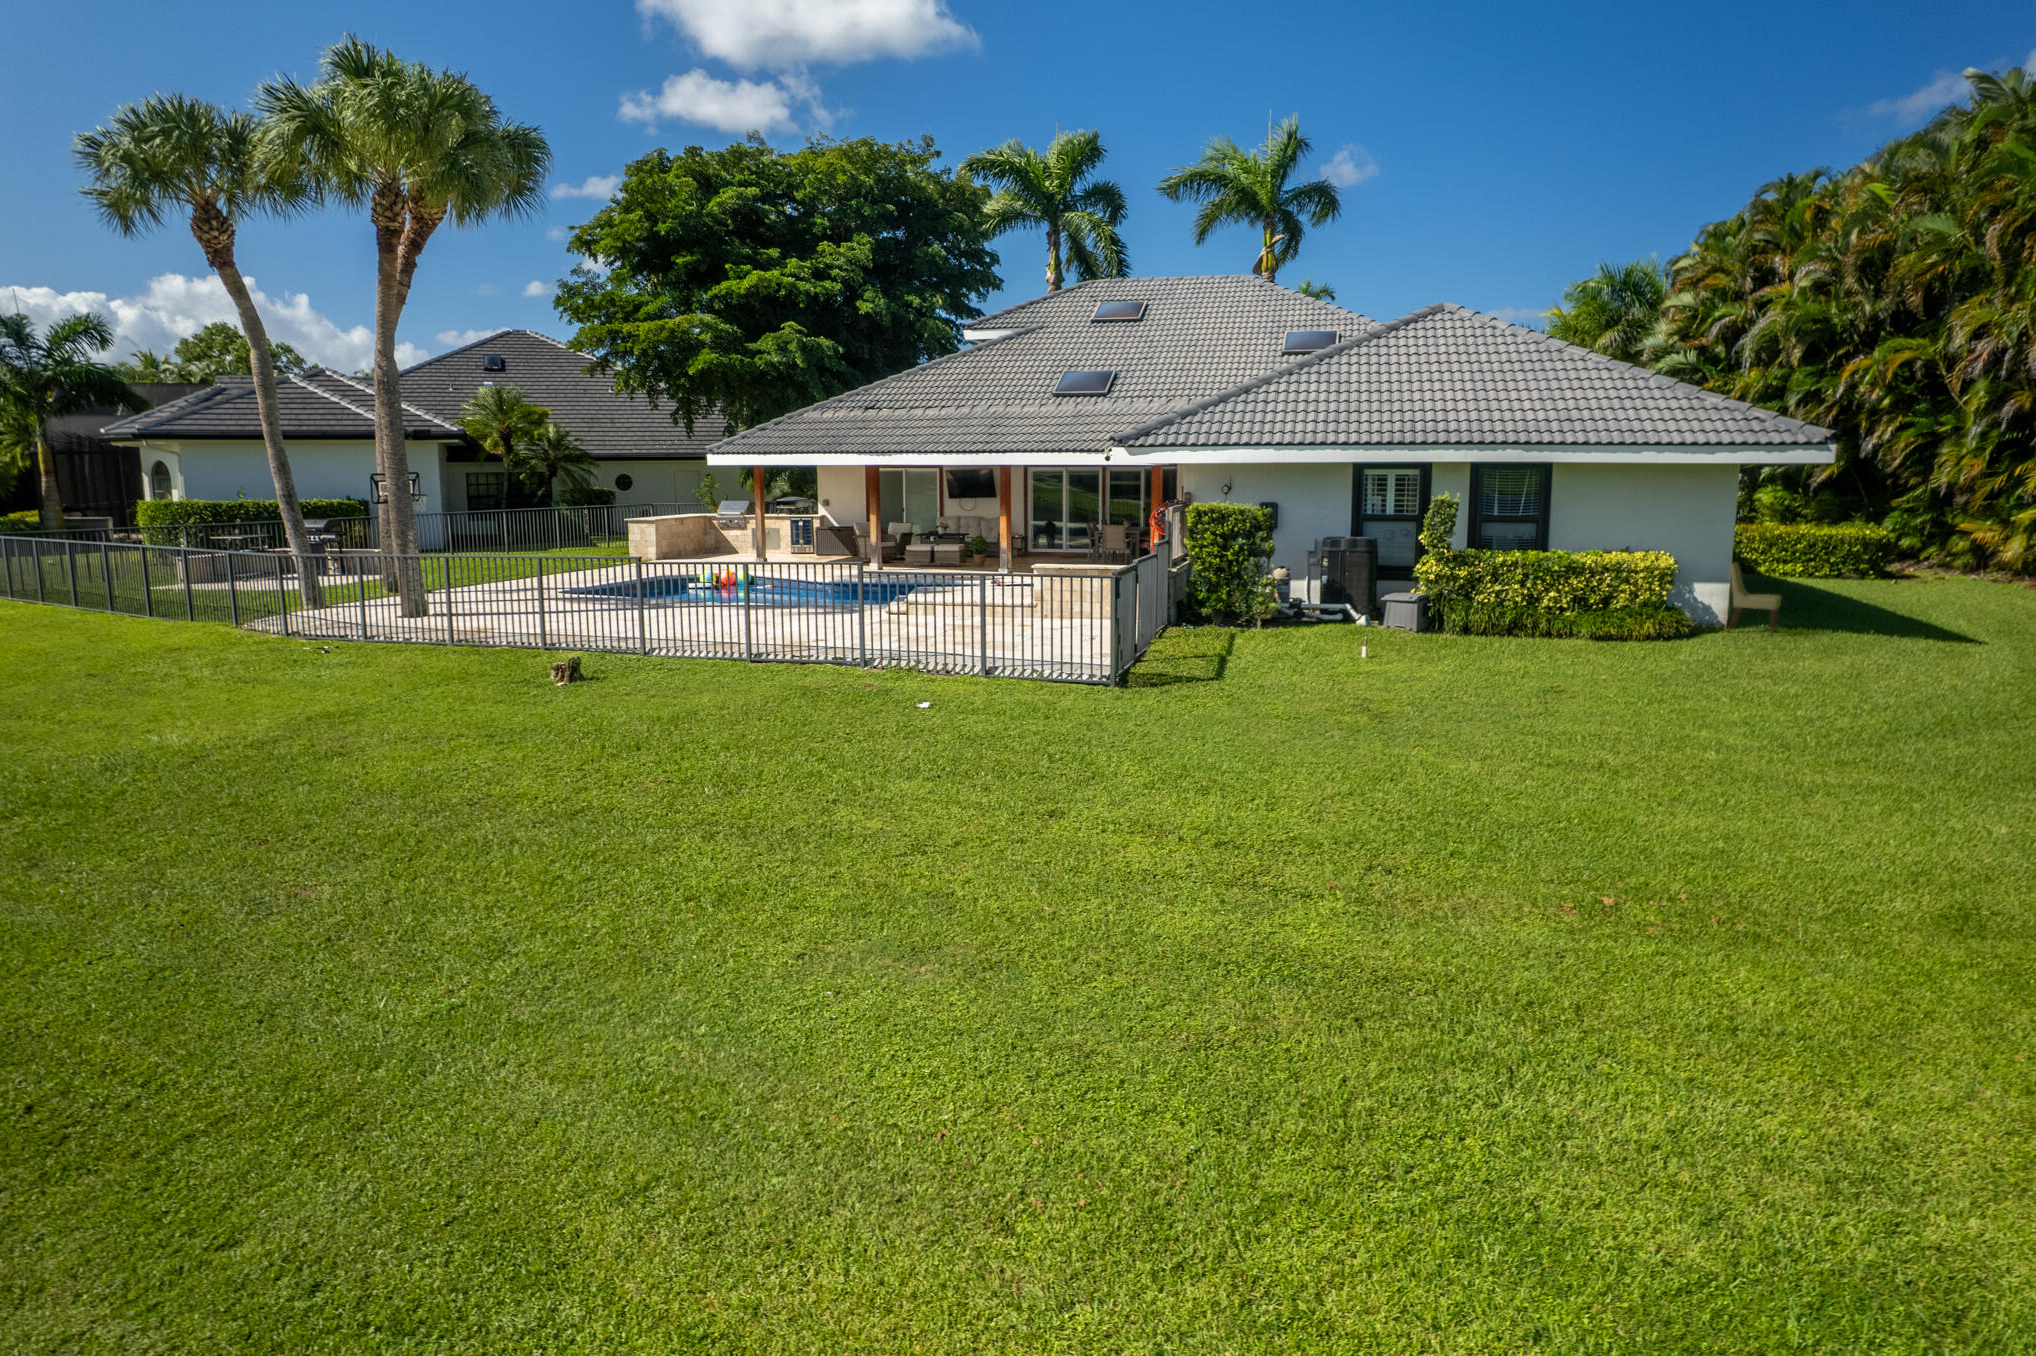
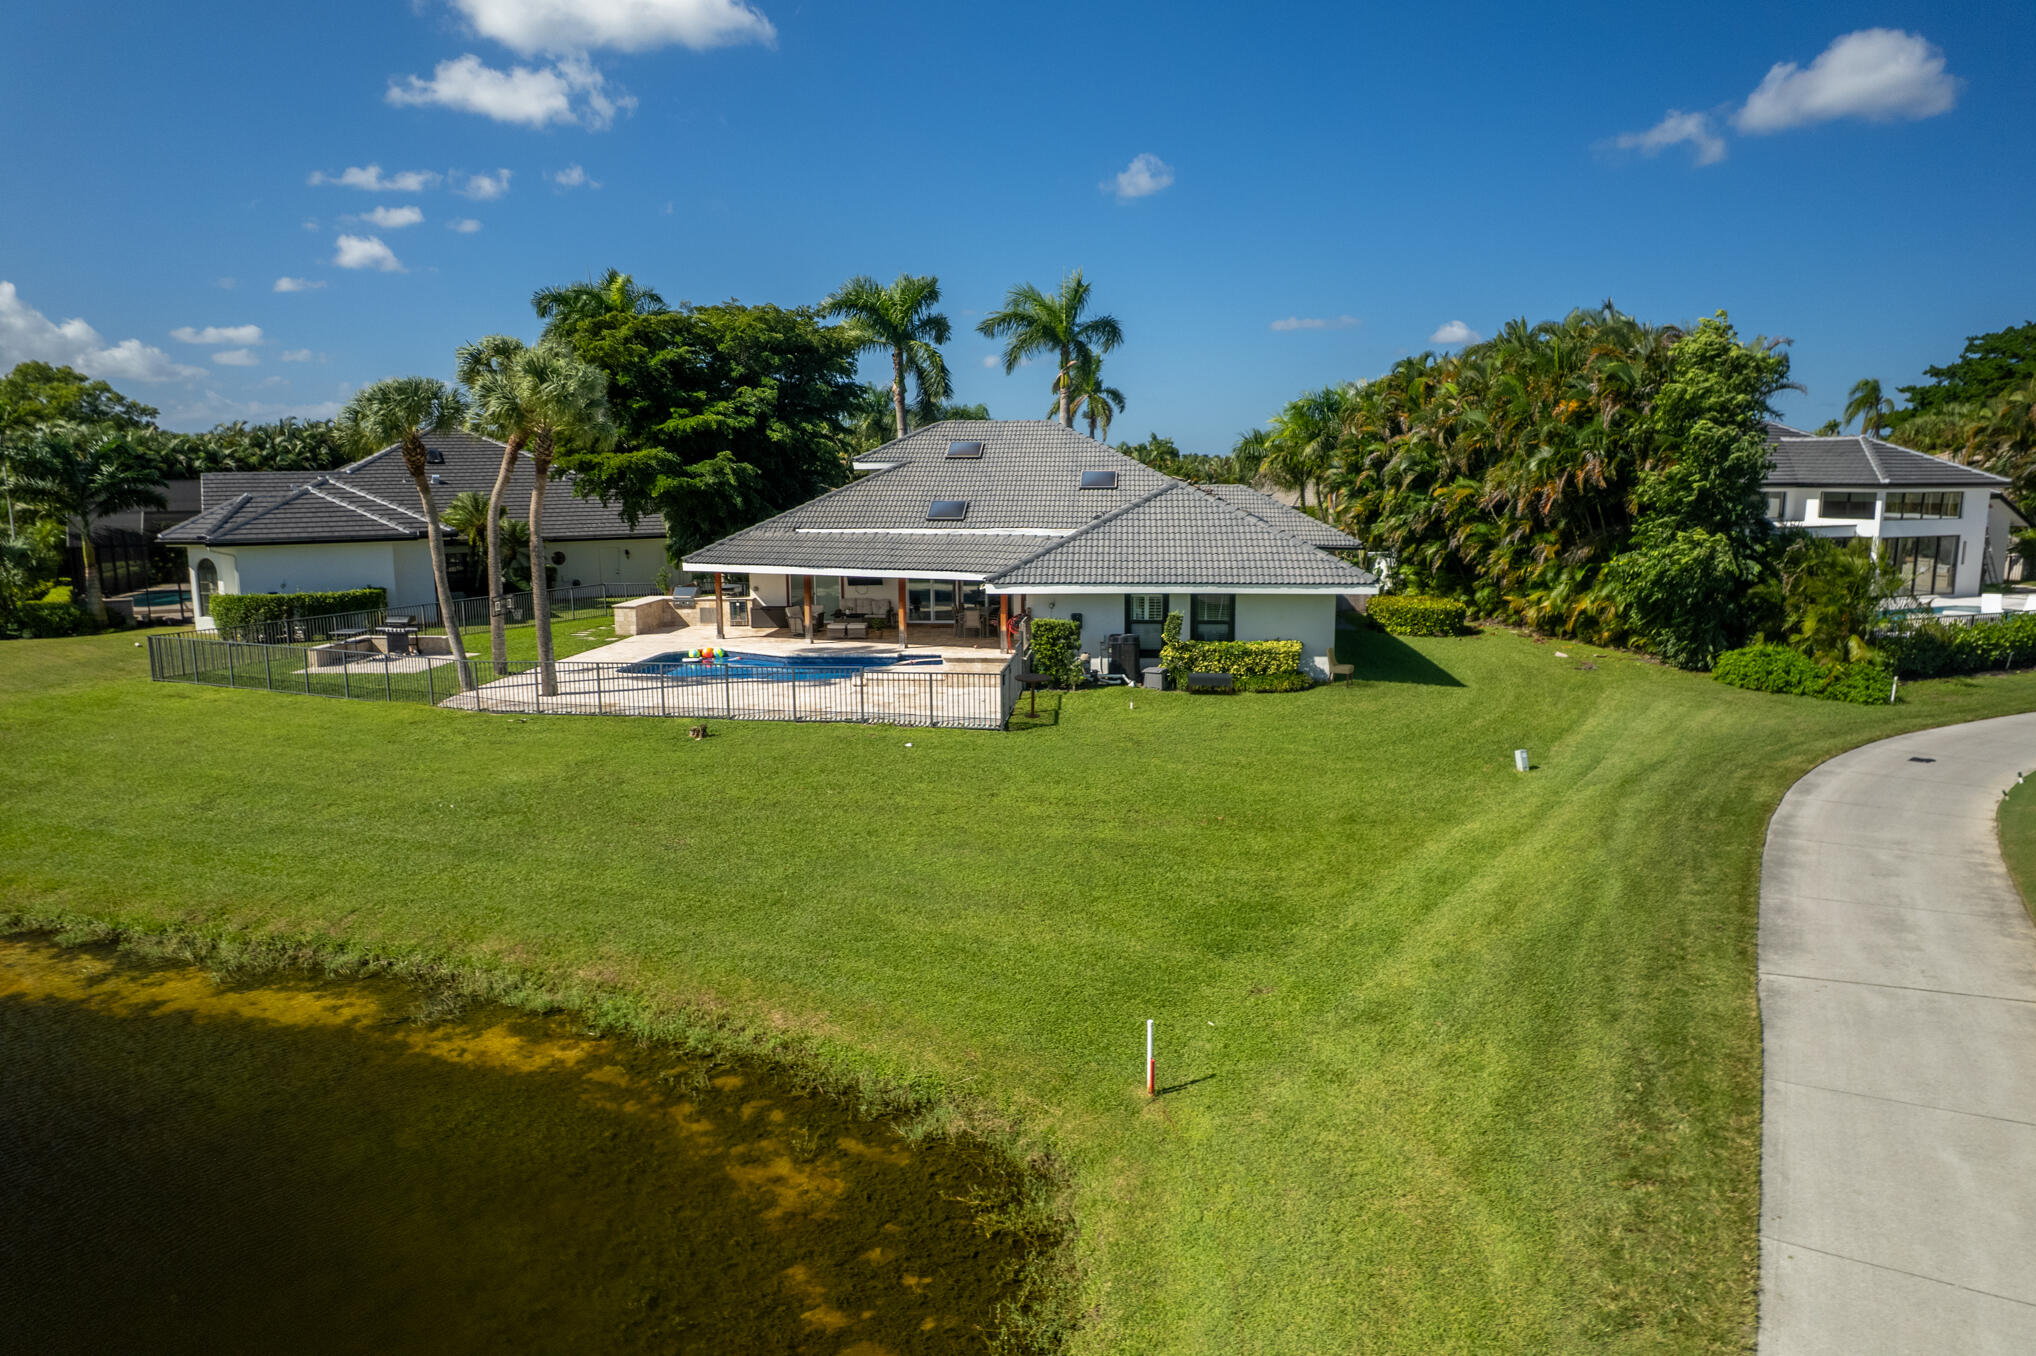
pedestal table: none [1144,585,1214,665] -> present [1015,673,1052,718]
bench: none [1465,600,1554,641] -> present [1188,673,1232,693]

